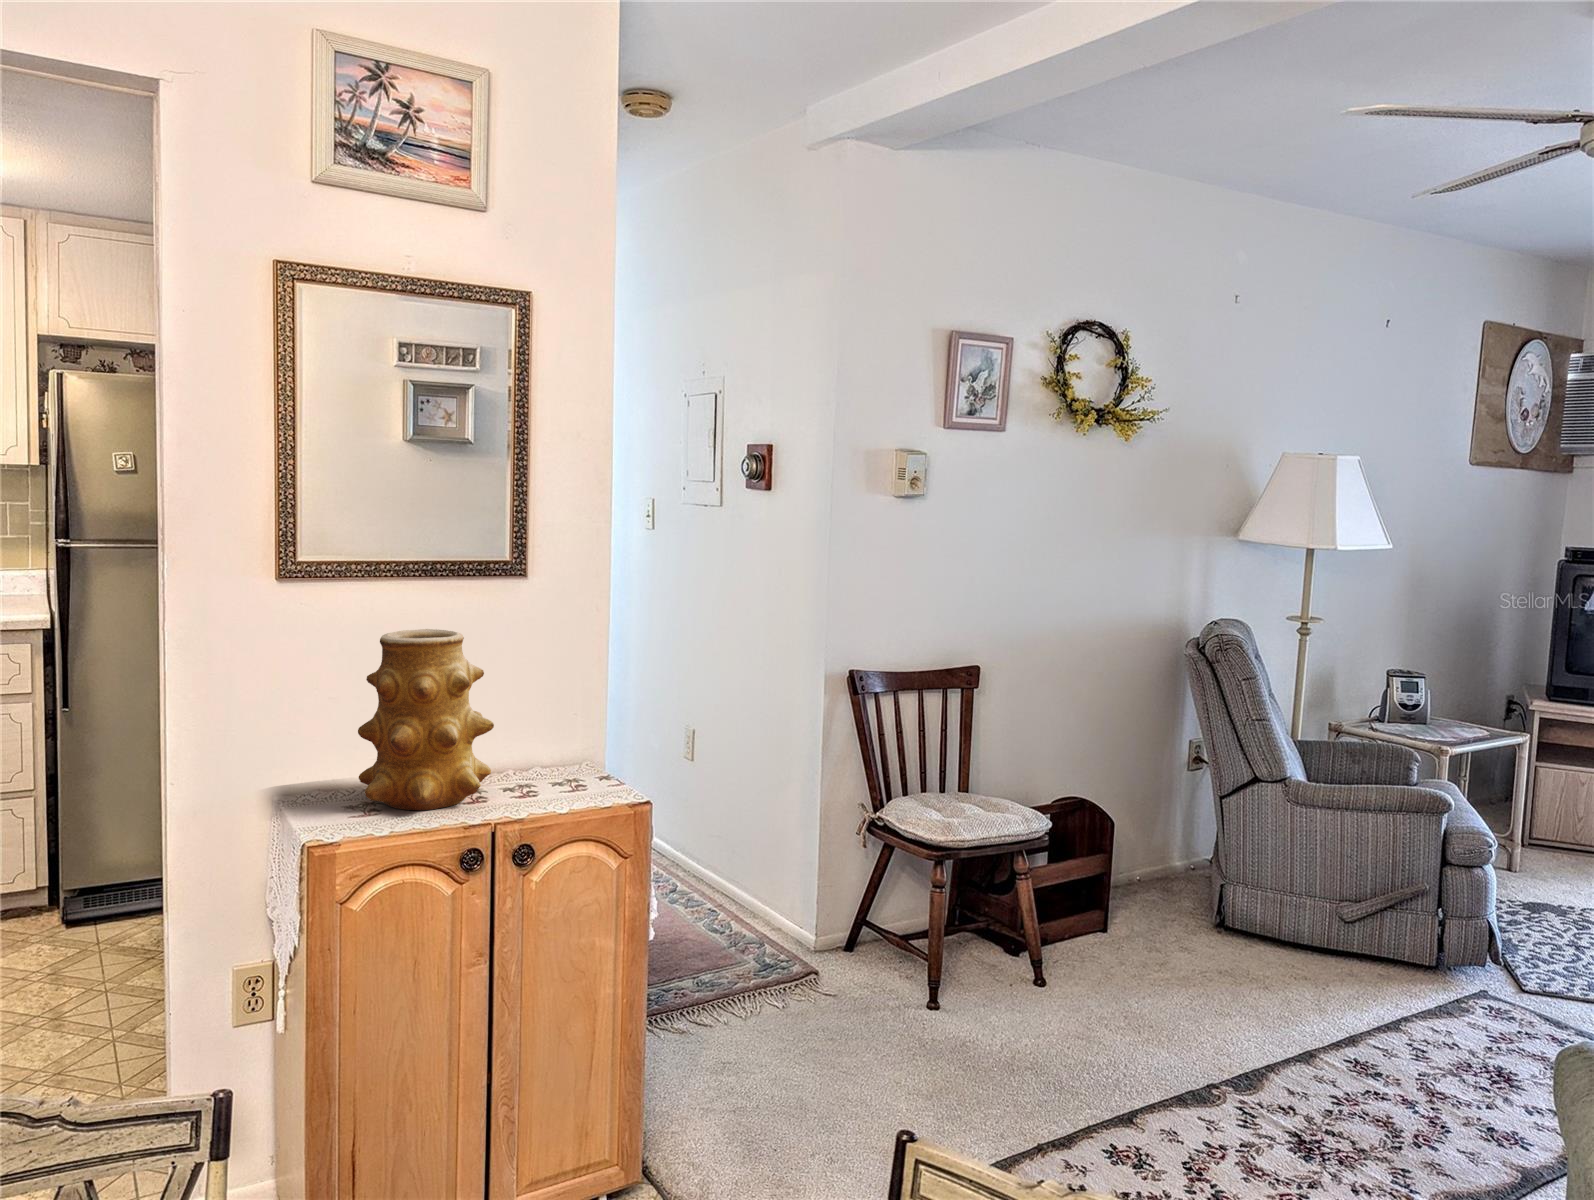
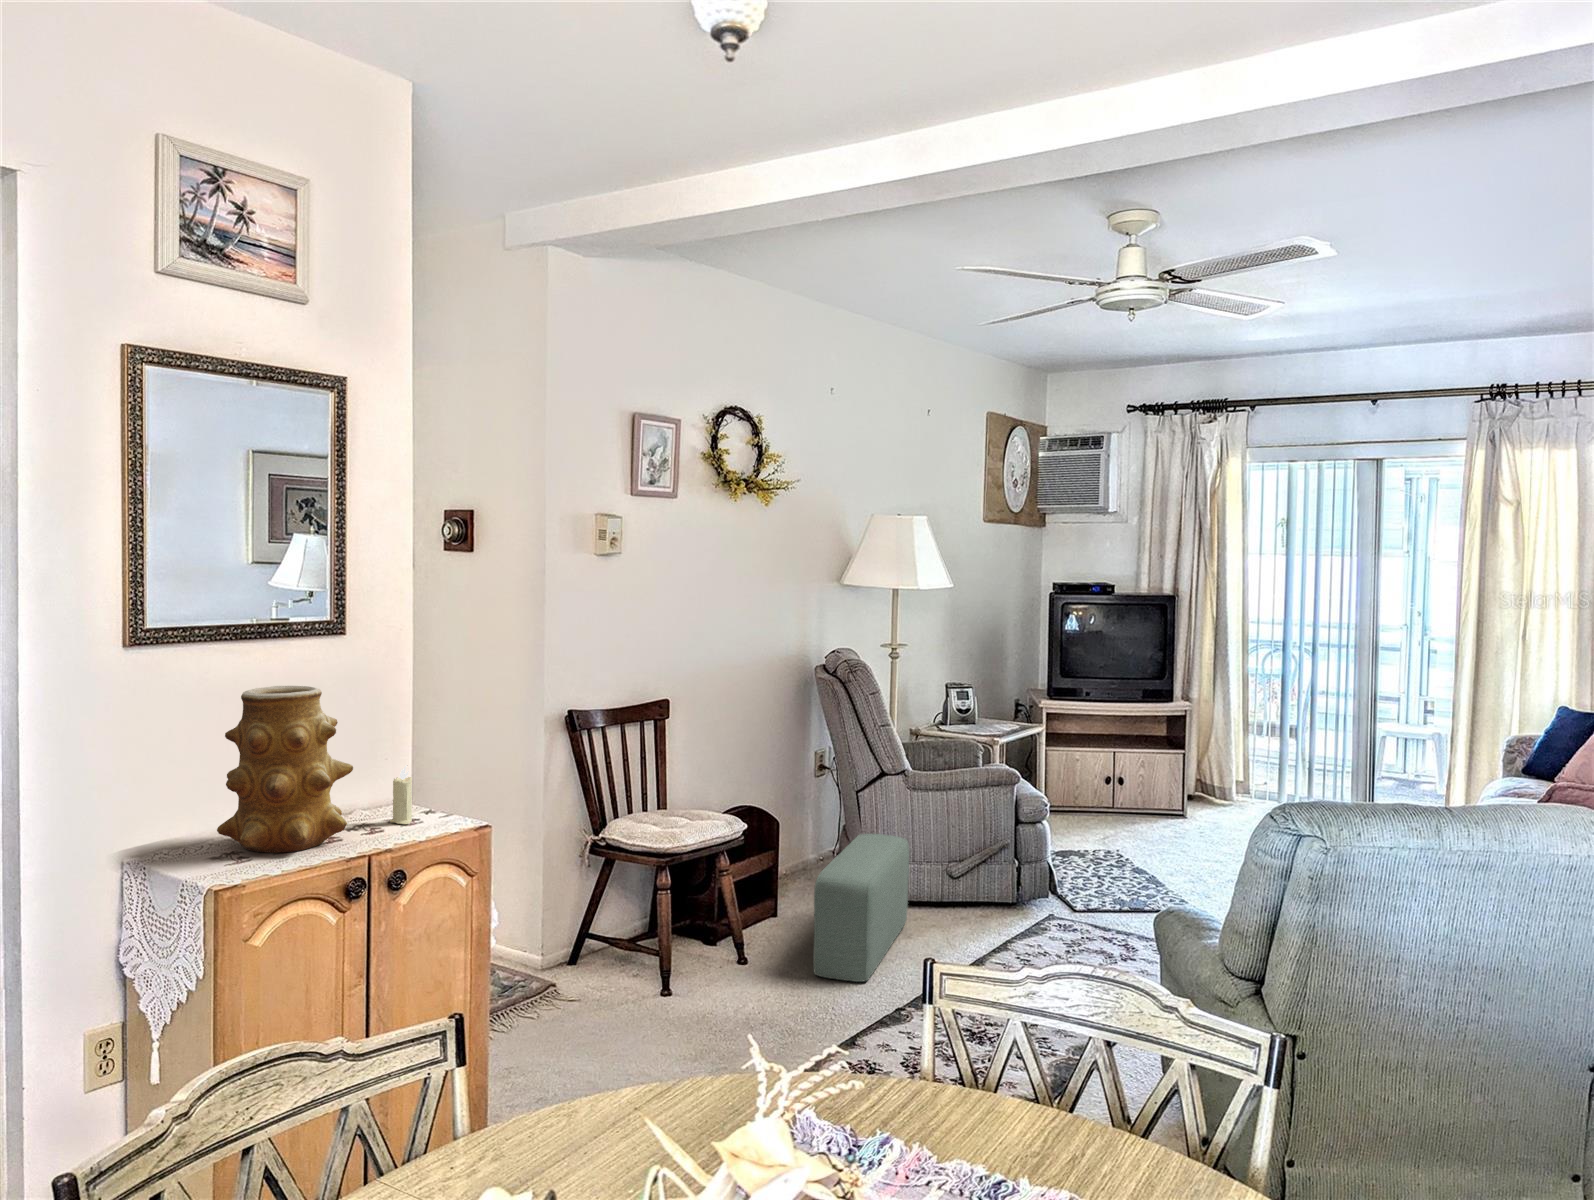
candle: none [548,726,573,791] -> present [390,765,412,824]
pouf: none [1119,851,1277,1039] -> present [814,834,909,982]

